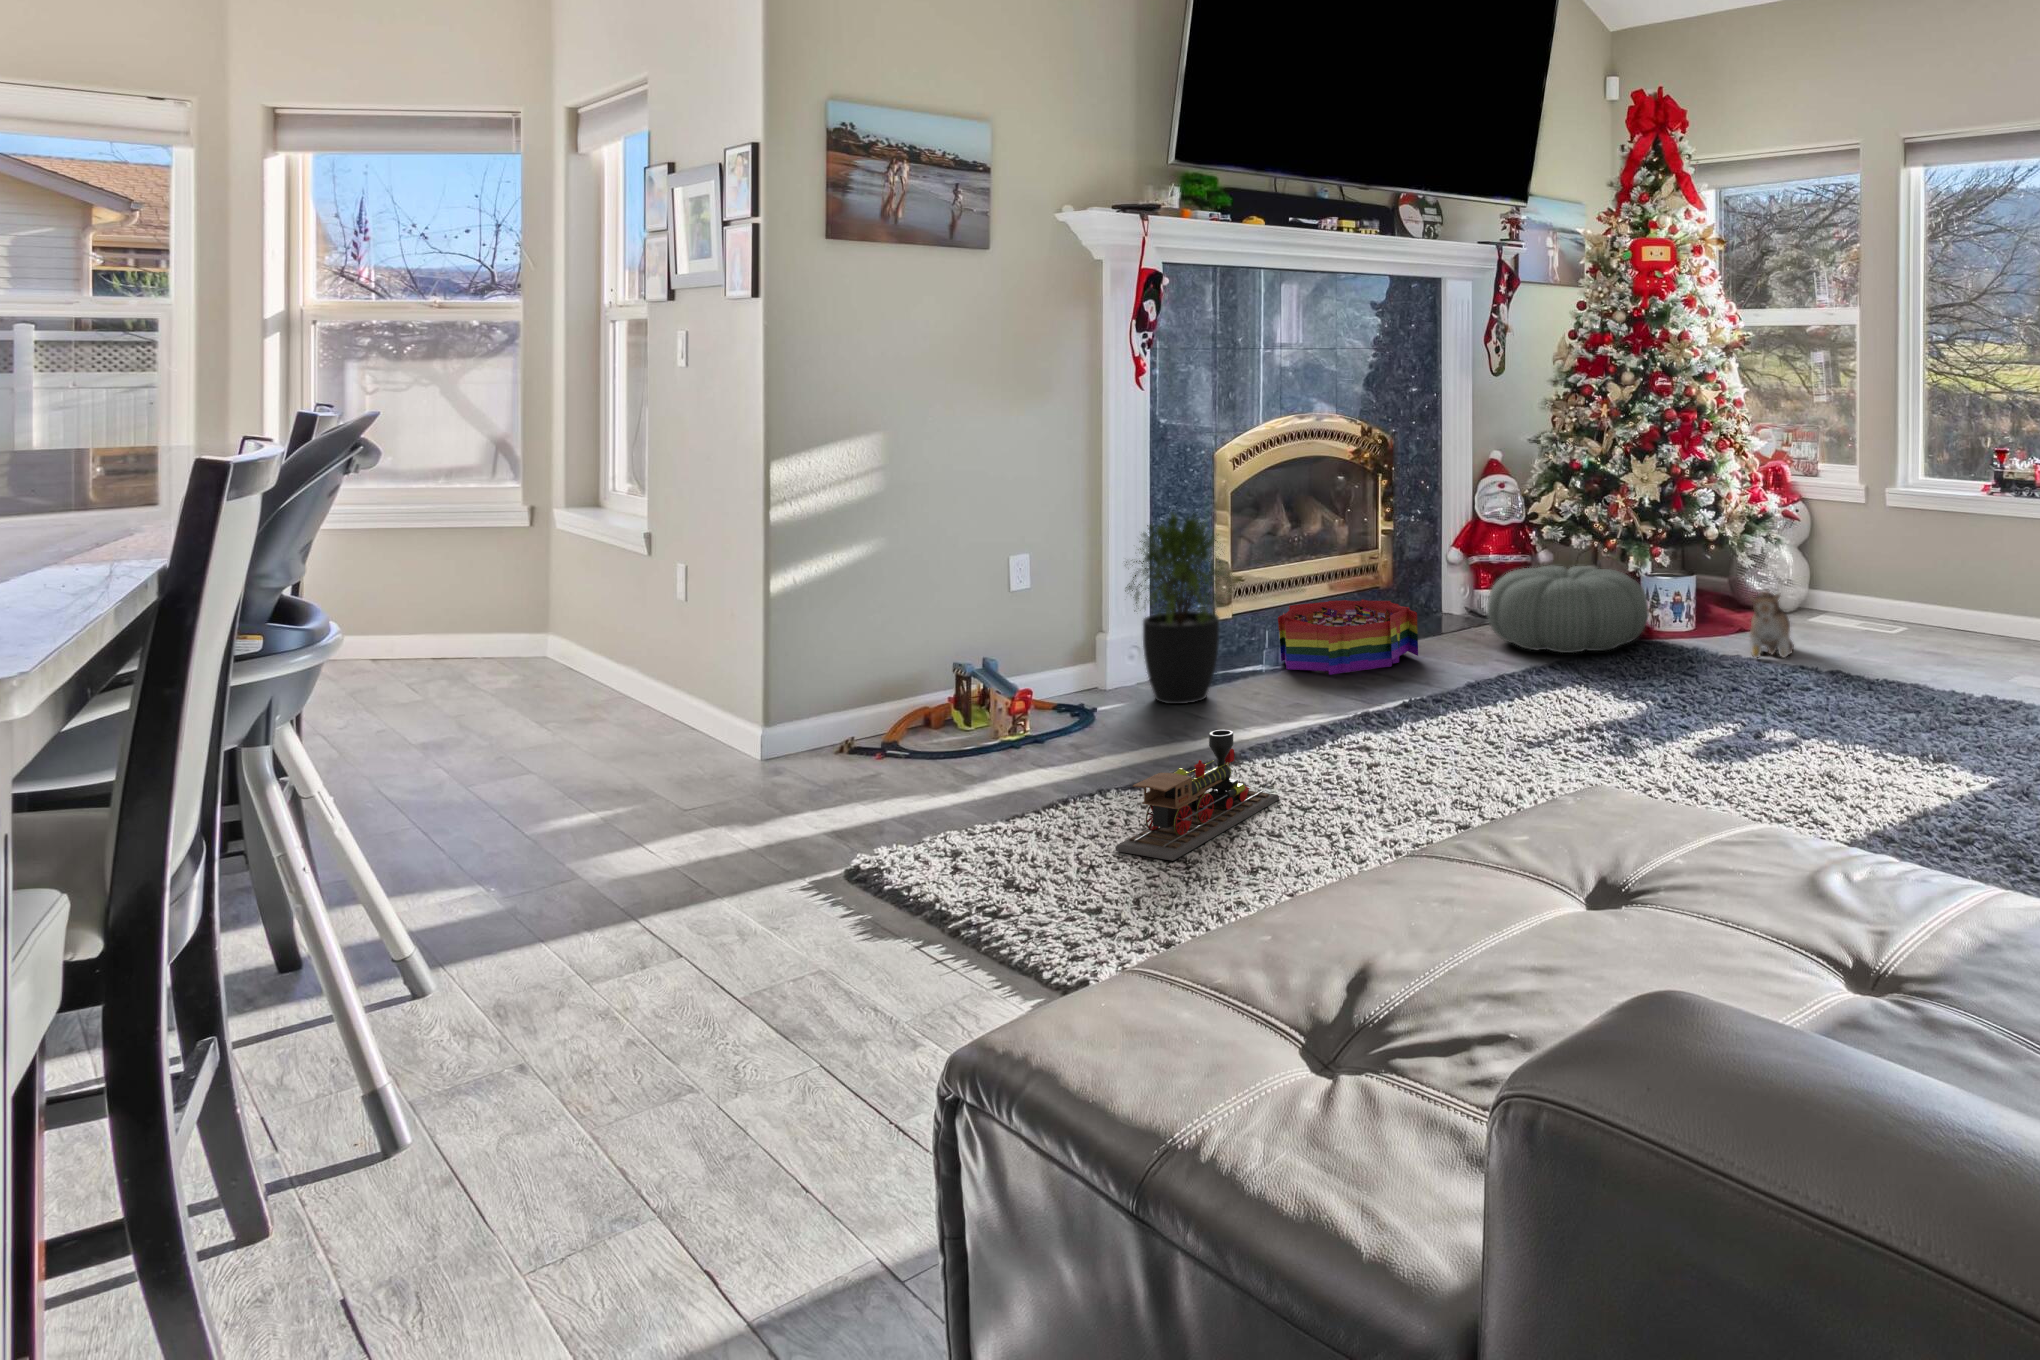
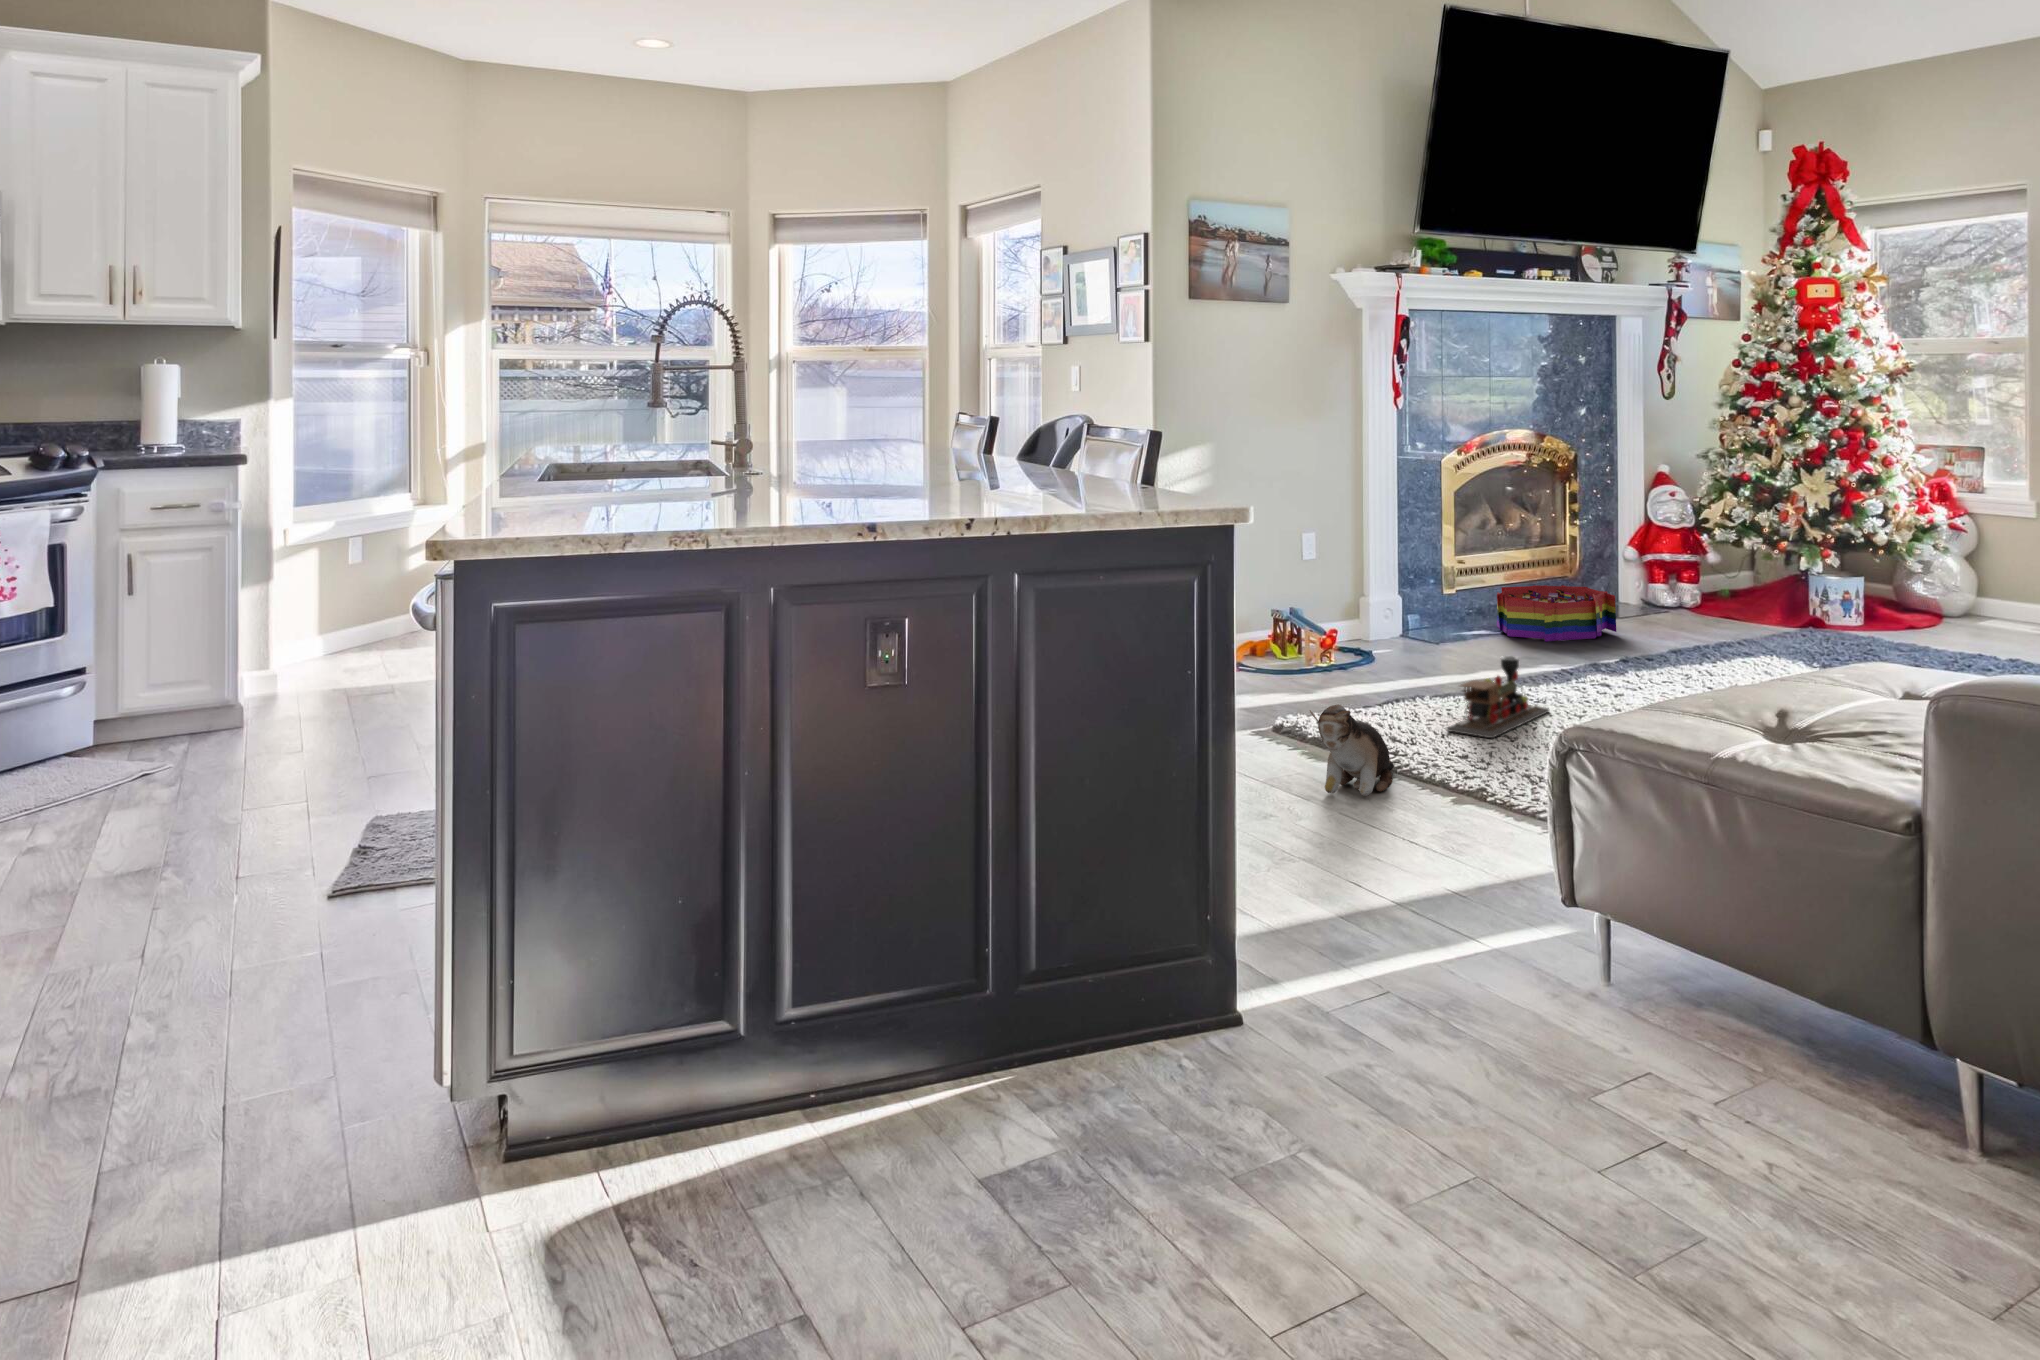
potted plant: present [1125,514,1240,704] -> none [1384,503,1483,654]
pouf: present [1487,565,1648,653] -> none [1672,564,1823,636]
plush toy: present [1749,591,1794,658] -> present [1310,705,1394,796]

